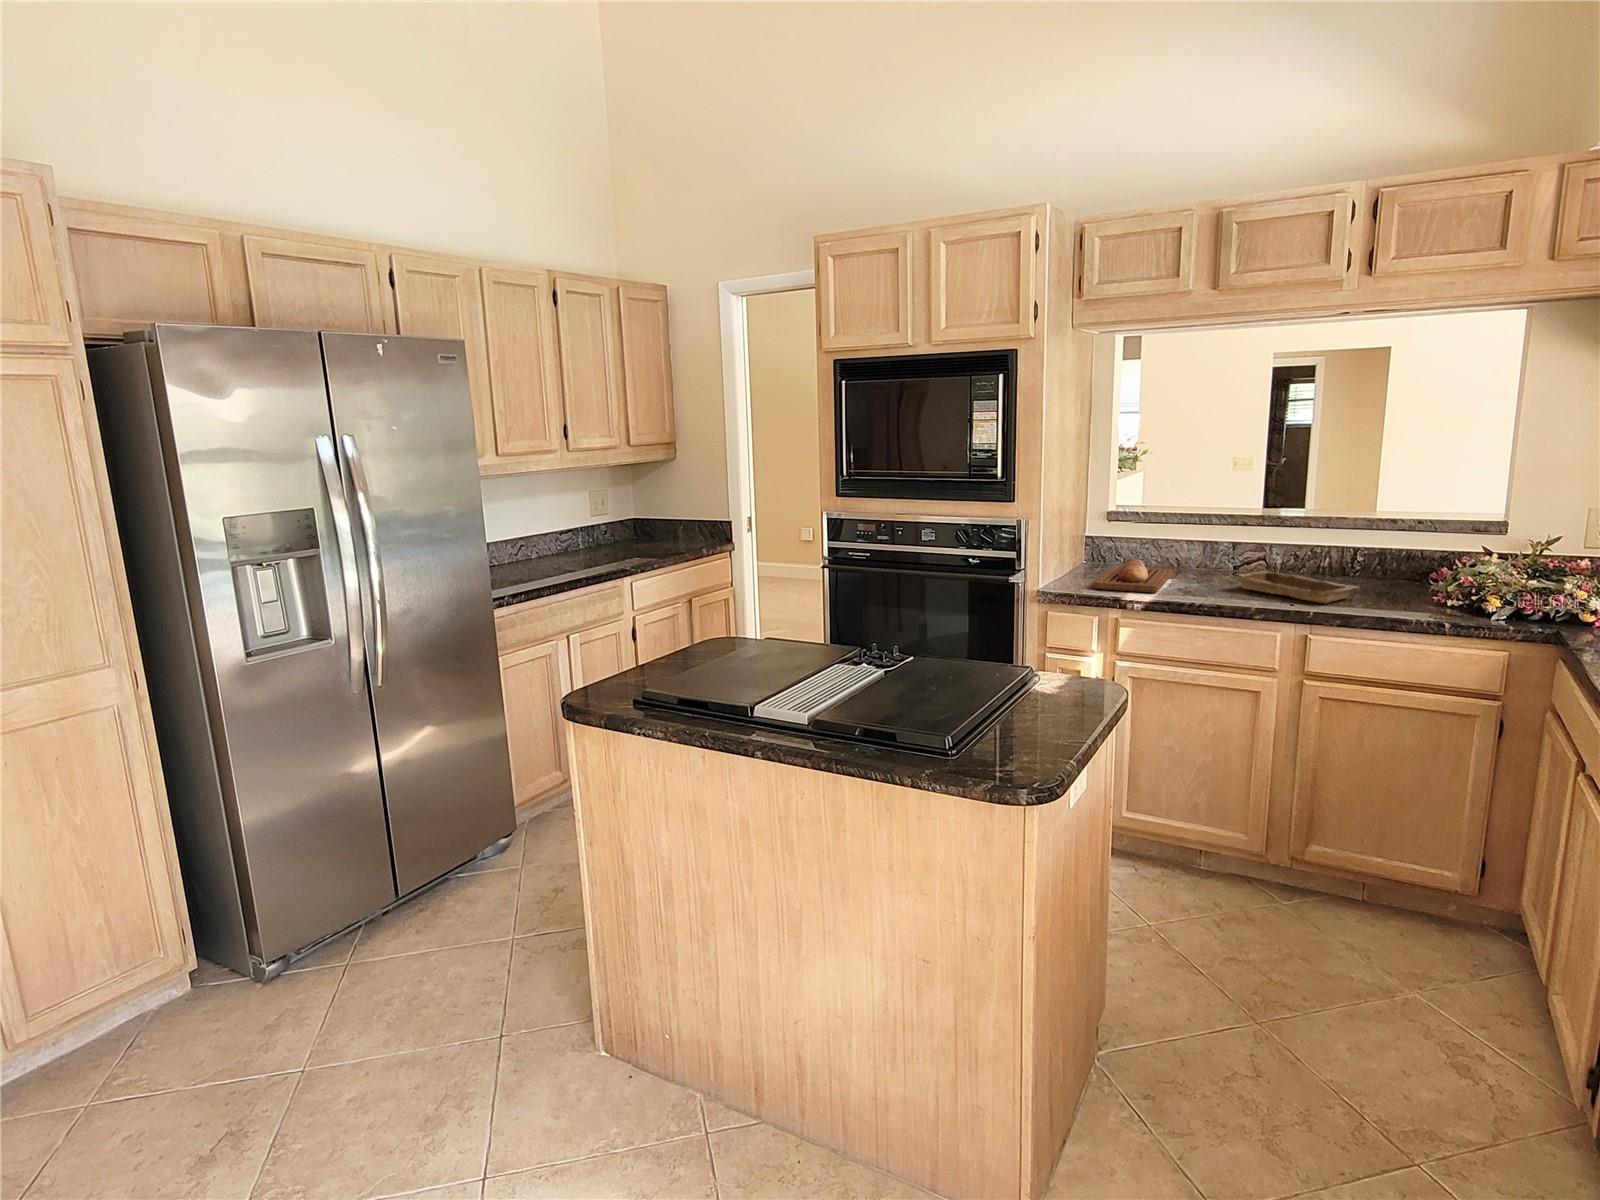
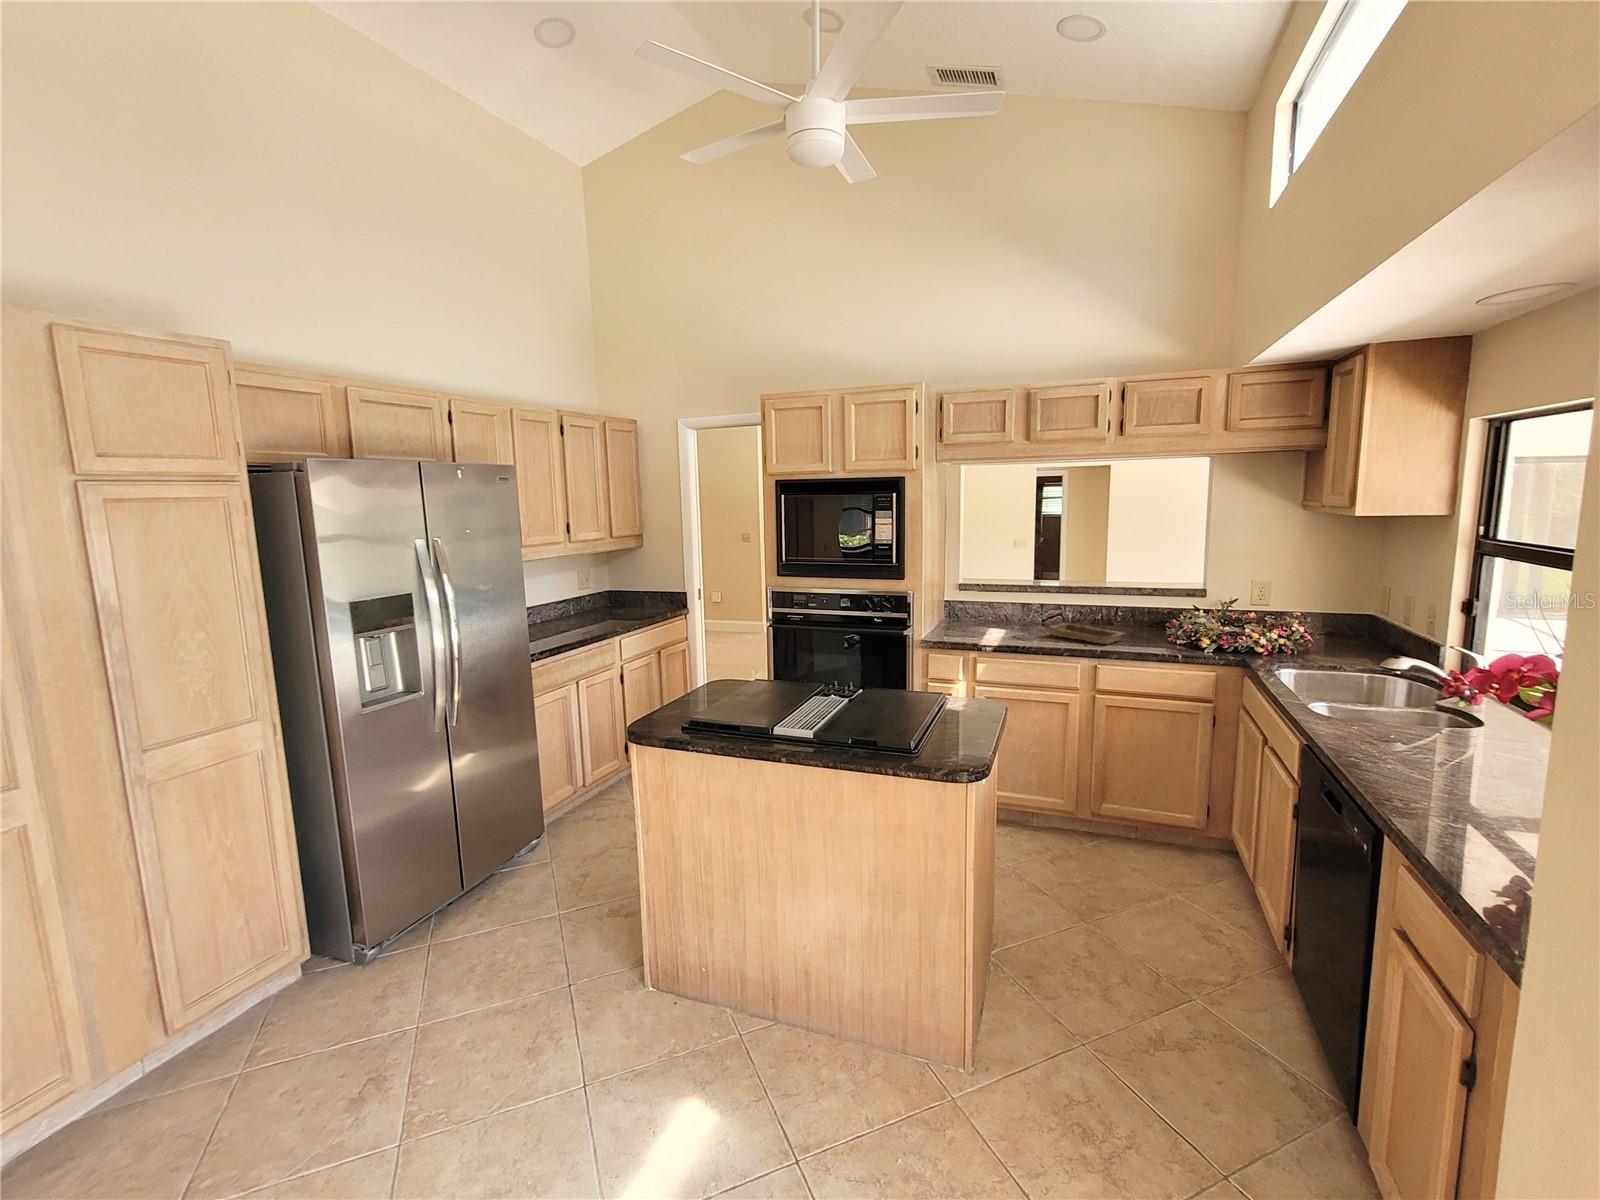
bread loaf: present [1093,559,1172,593] -> none [958,617,1006,640]

